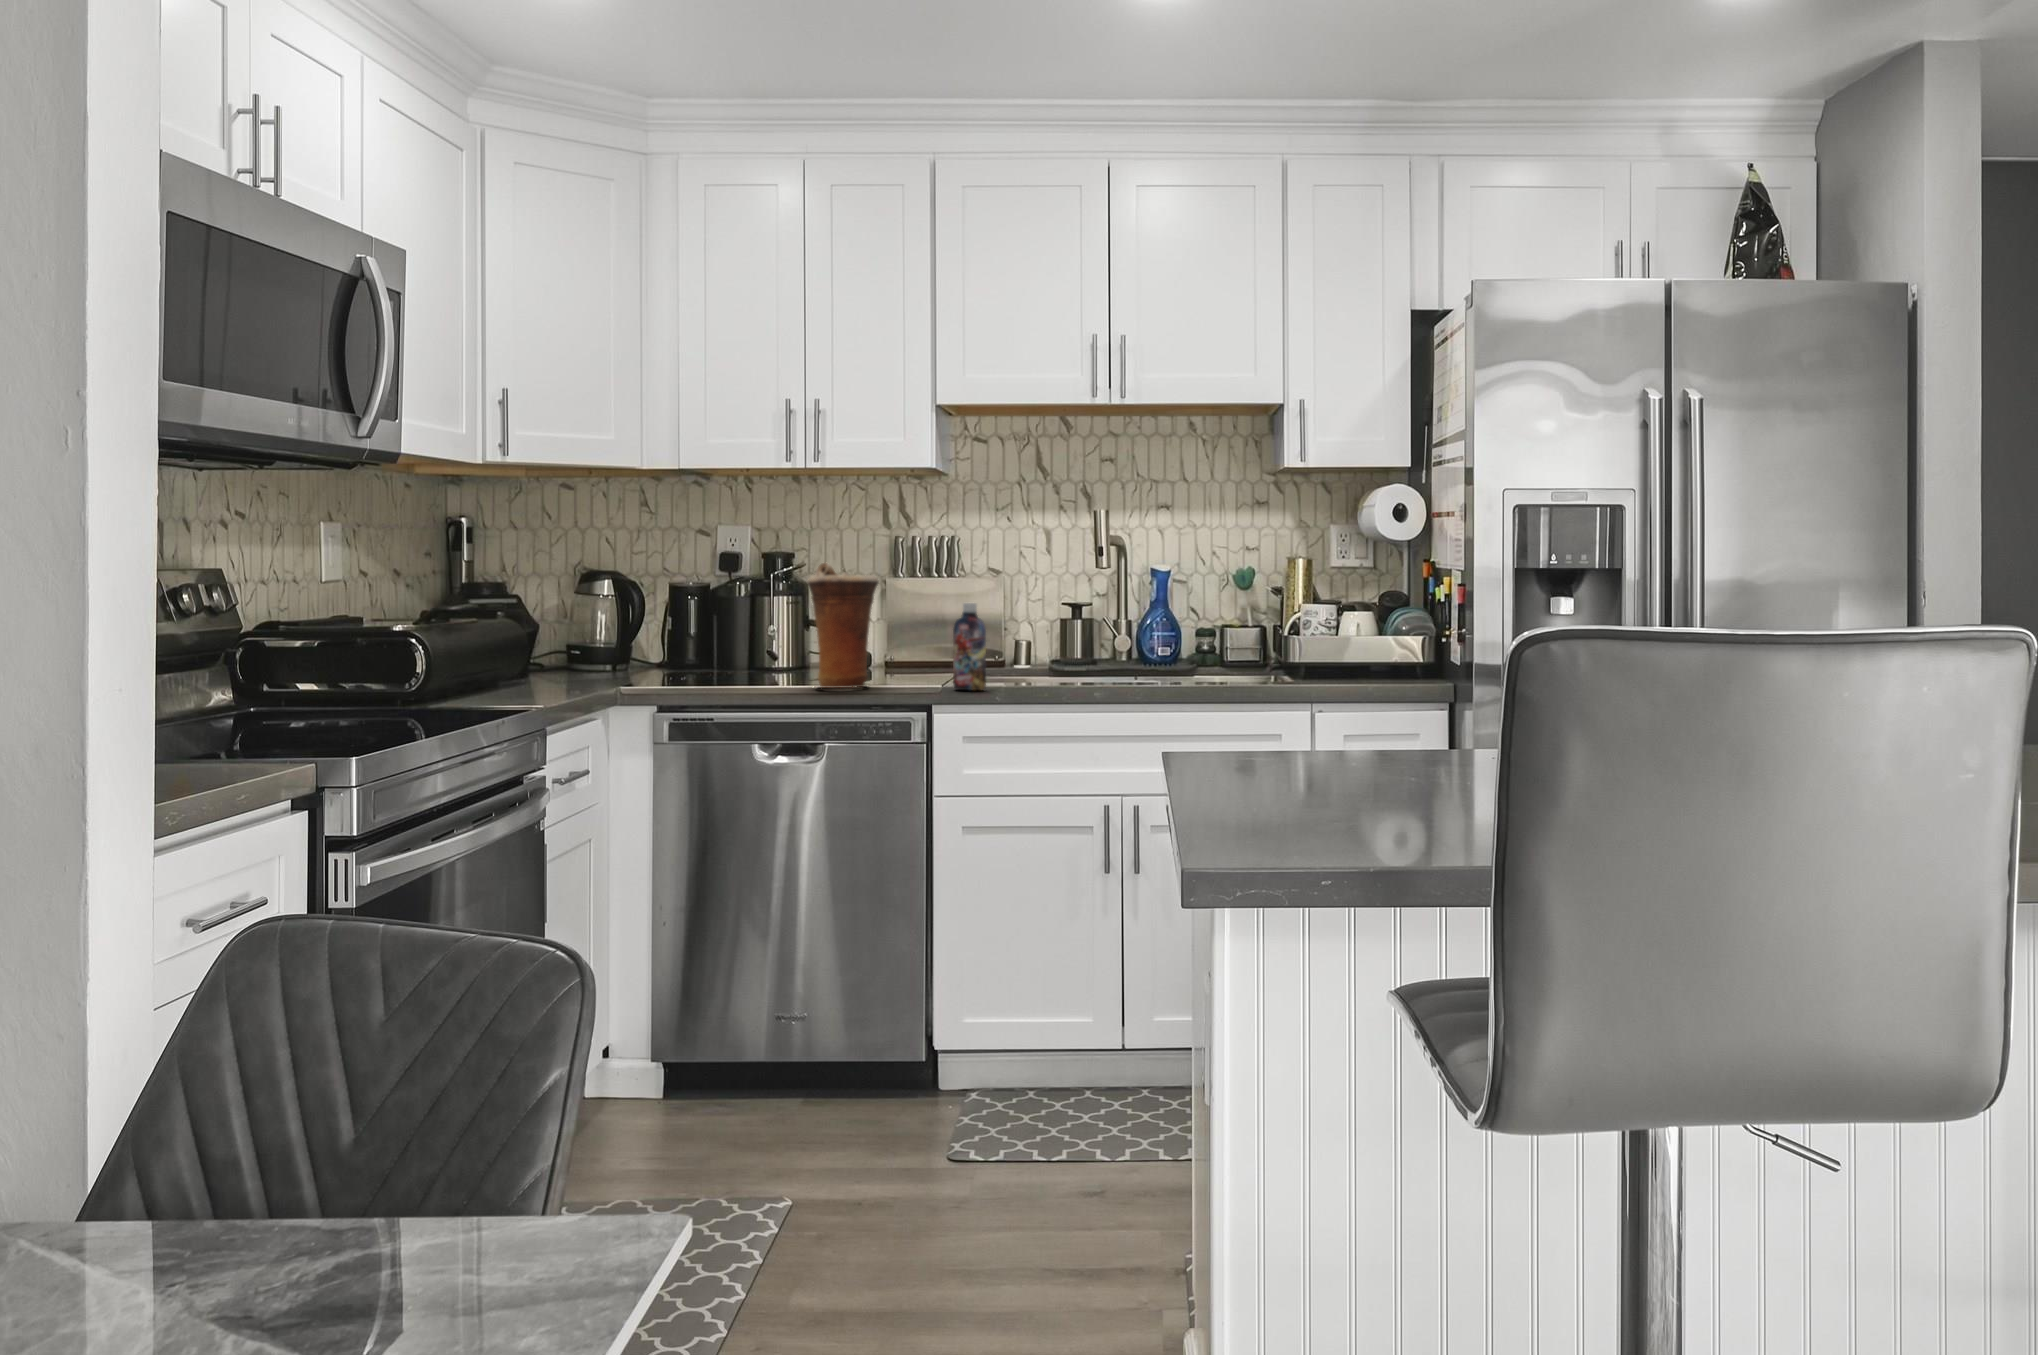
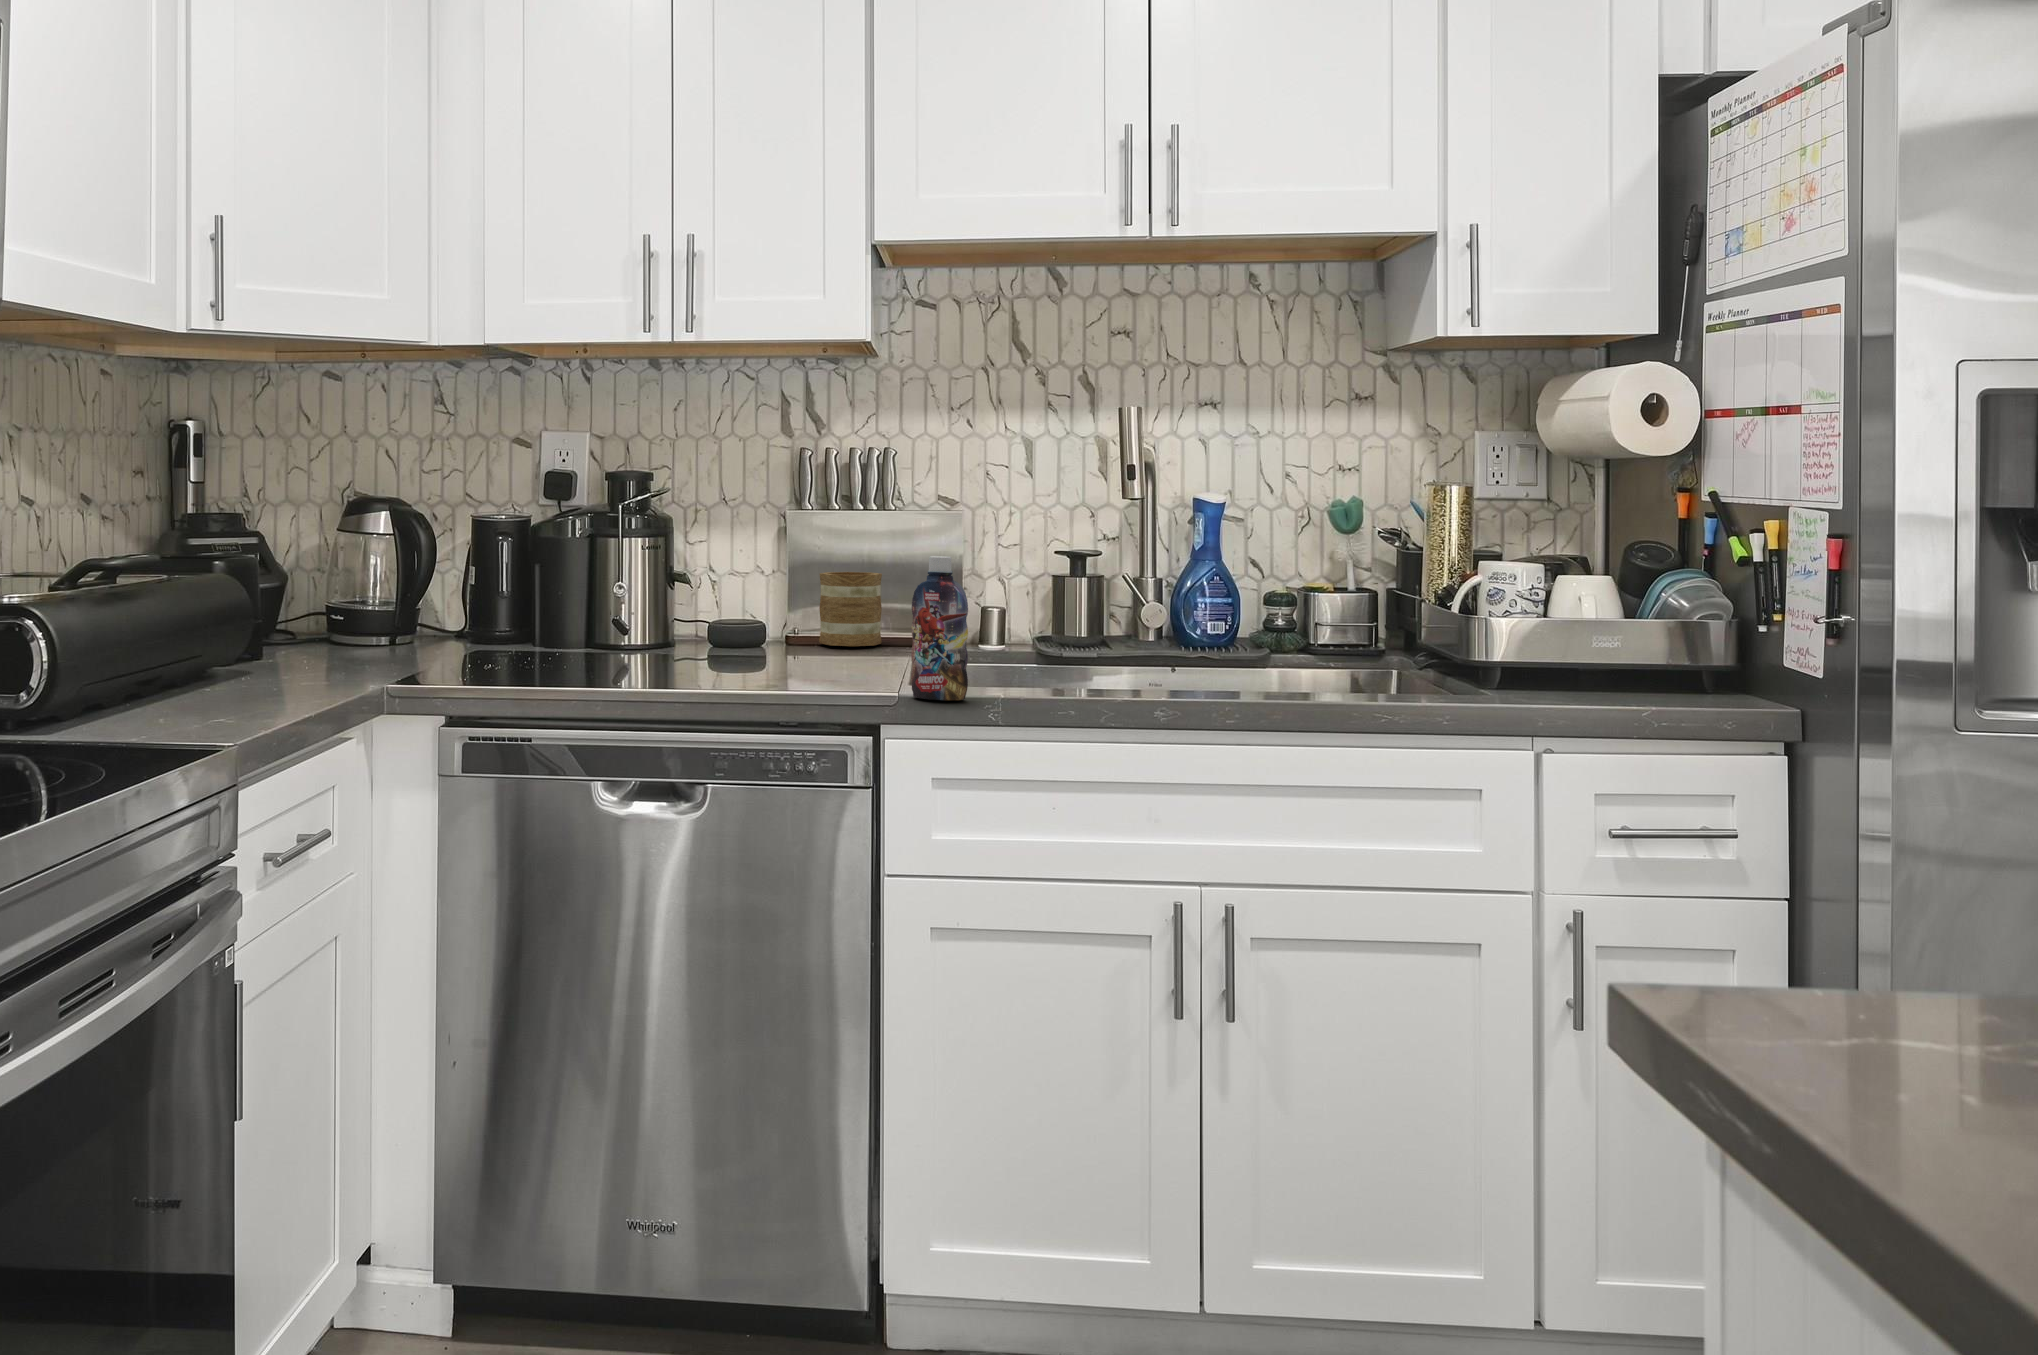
vase: present [807,563,878,688] -> none [679,484,791,691]
mug: none [907,619,949,667] -> present [819,572,882,646]

